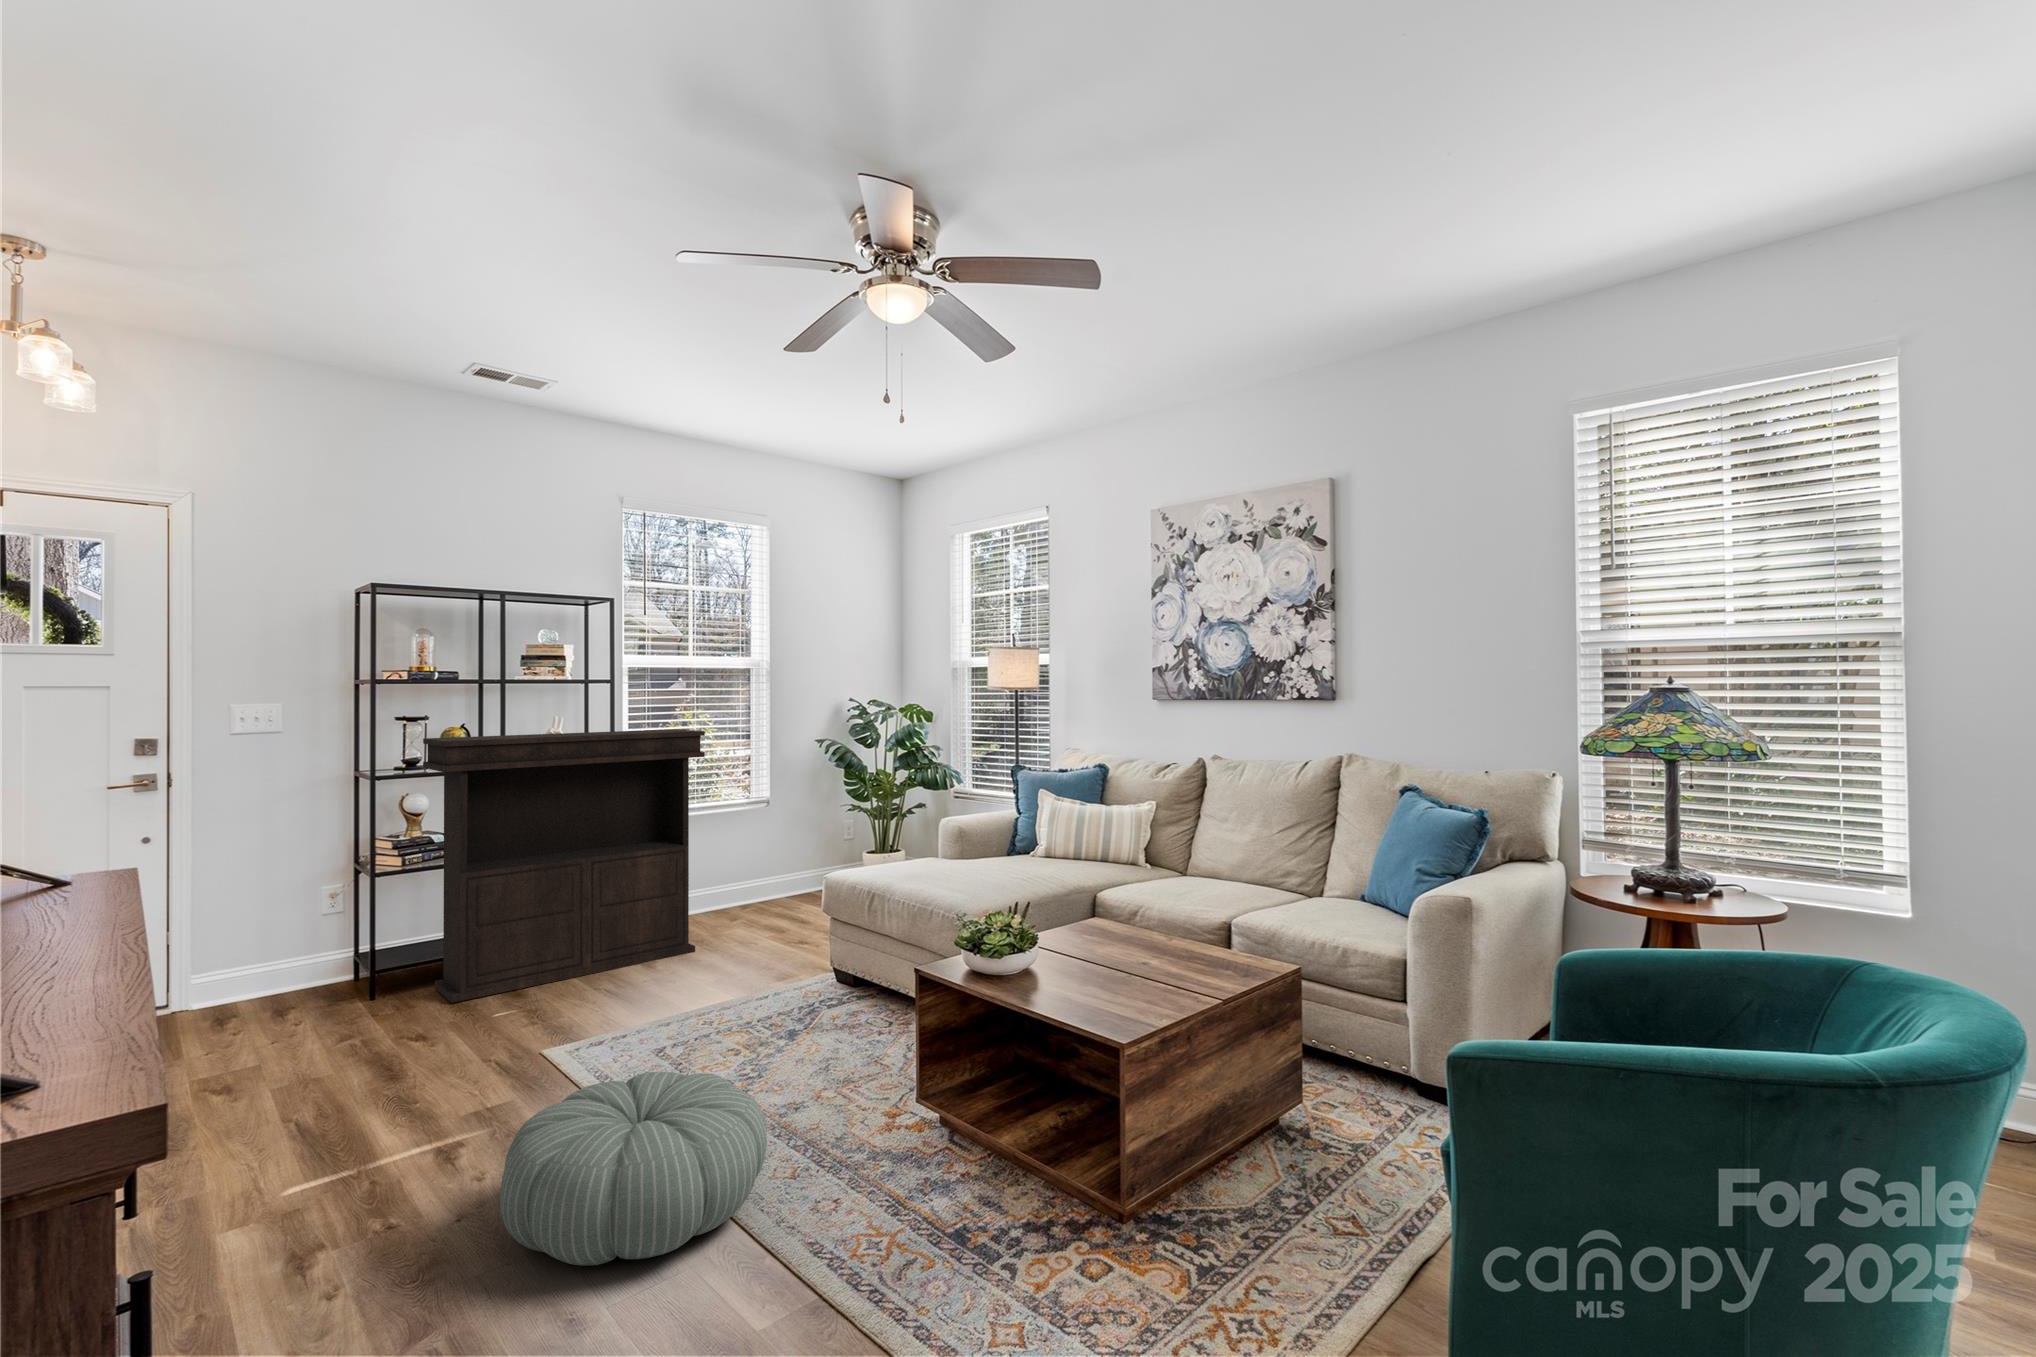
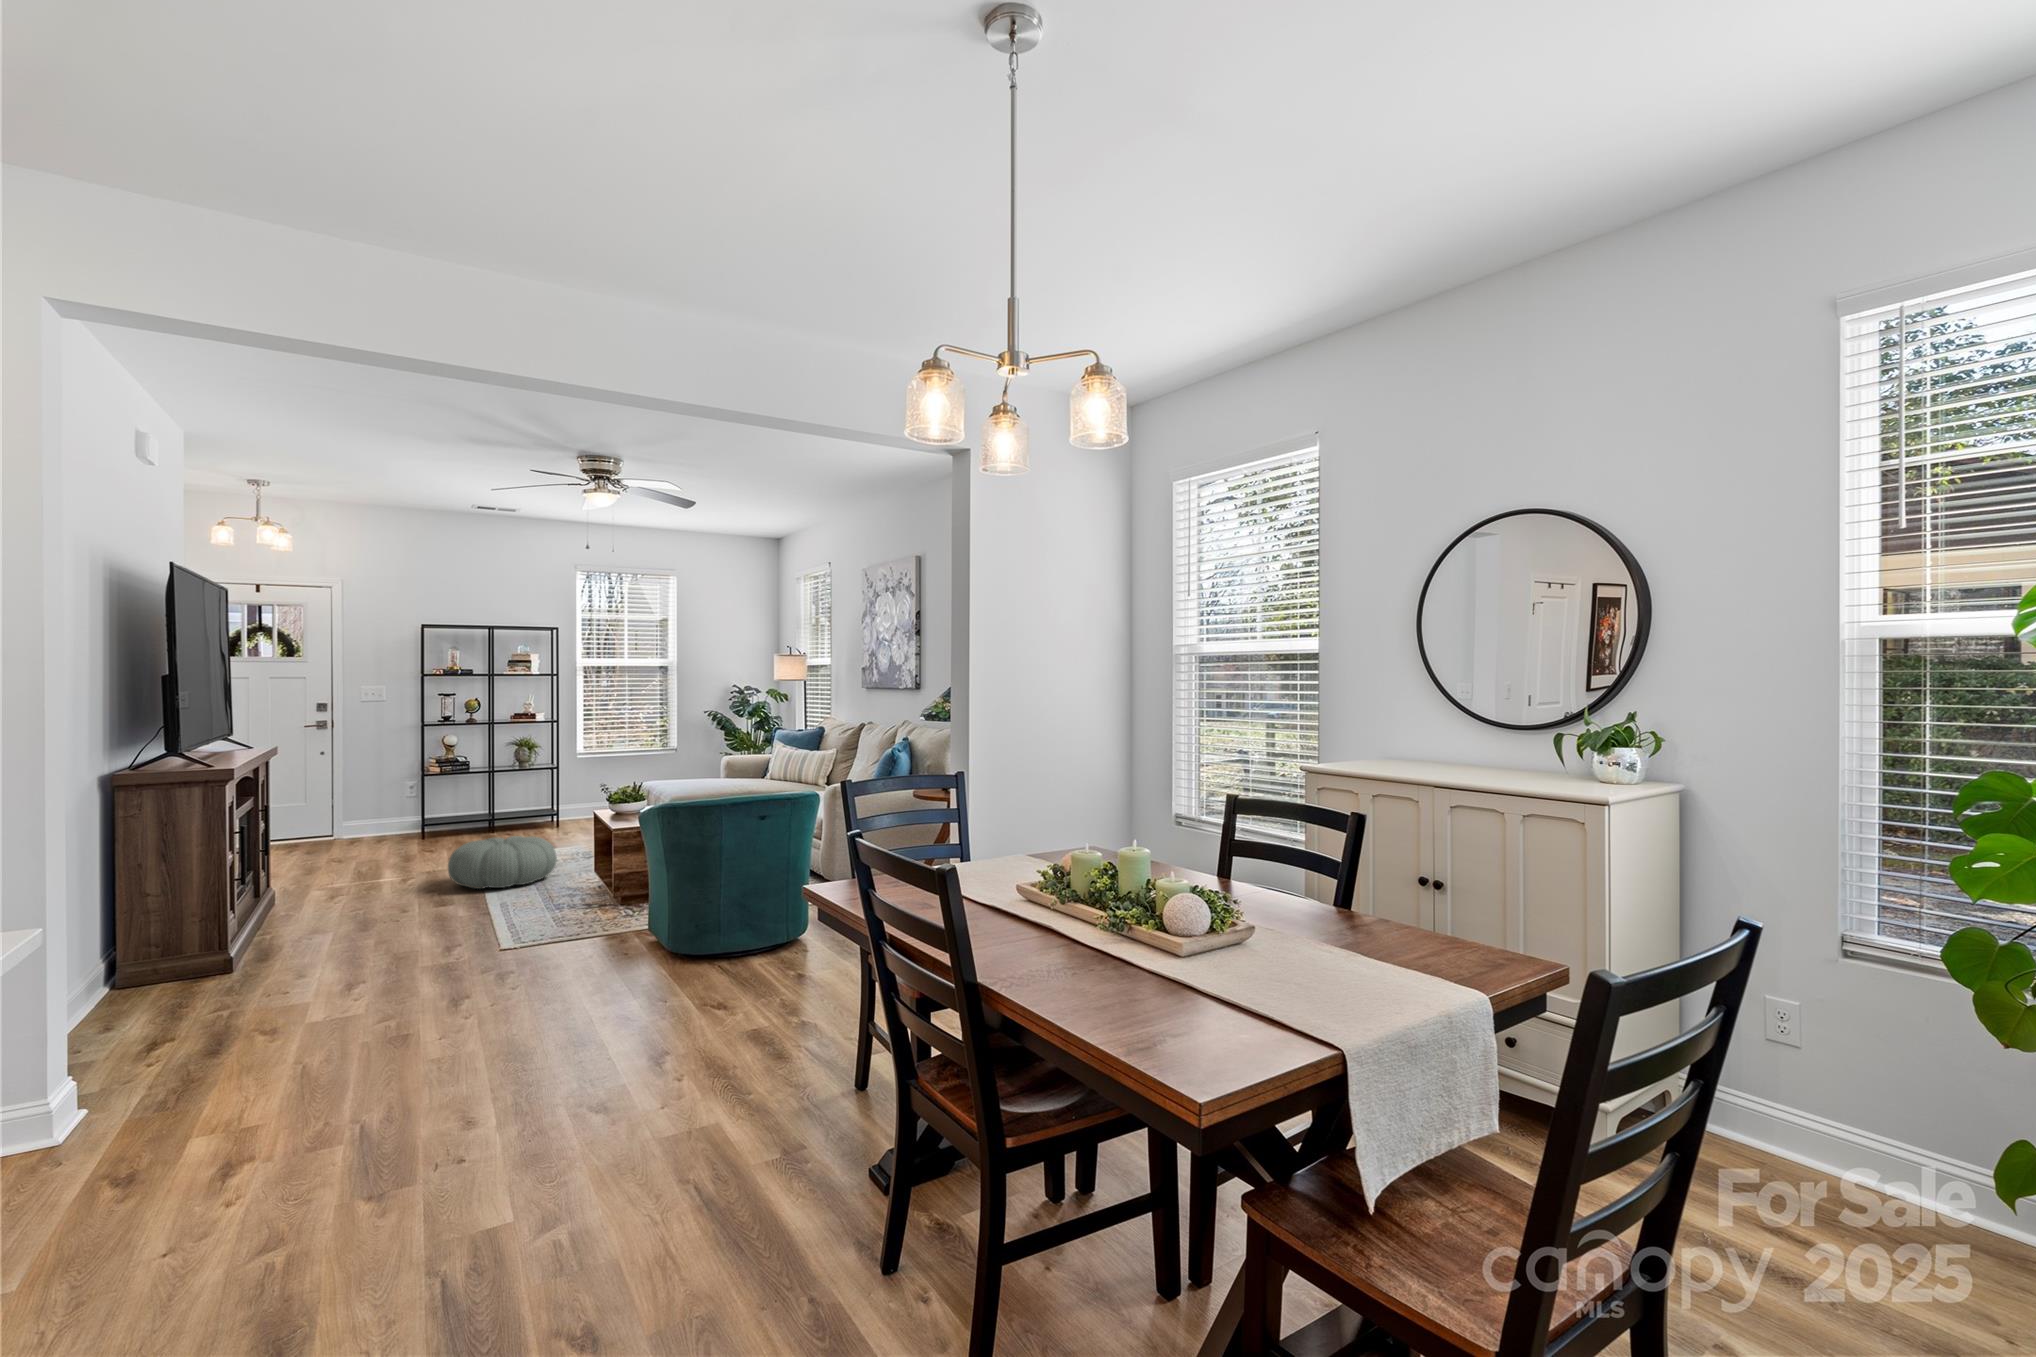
console table: present [423,729,705,1003] -> none [451,702,603,837]

